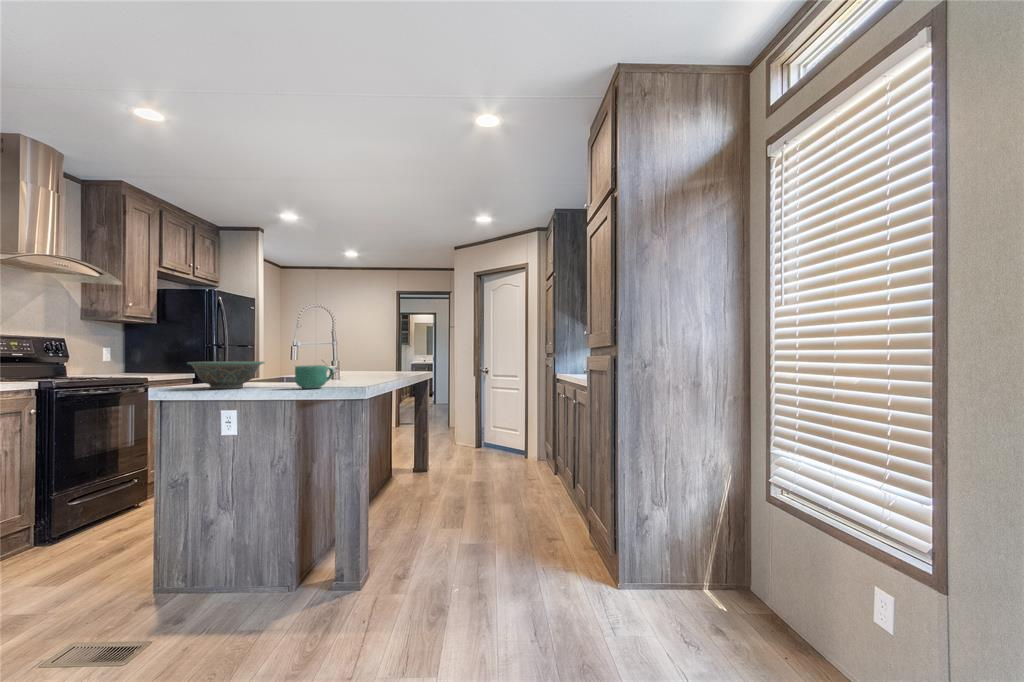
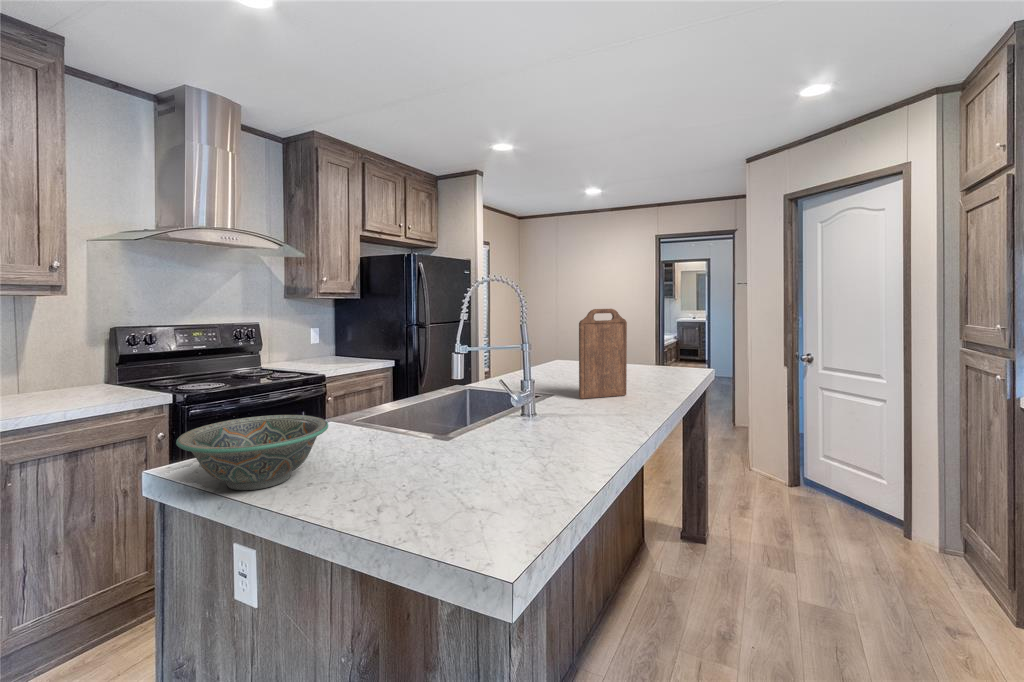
cutting board: none [367,325,394,377] -> present [579,309,627,399]
mug: present [295,365,333,389] -> none [321,467,423,542]

